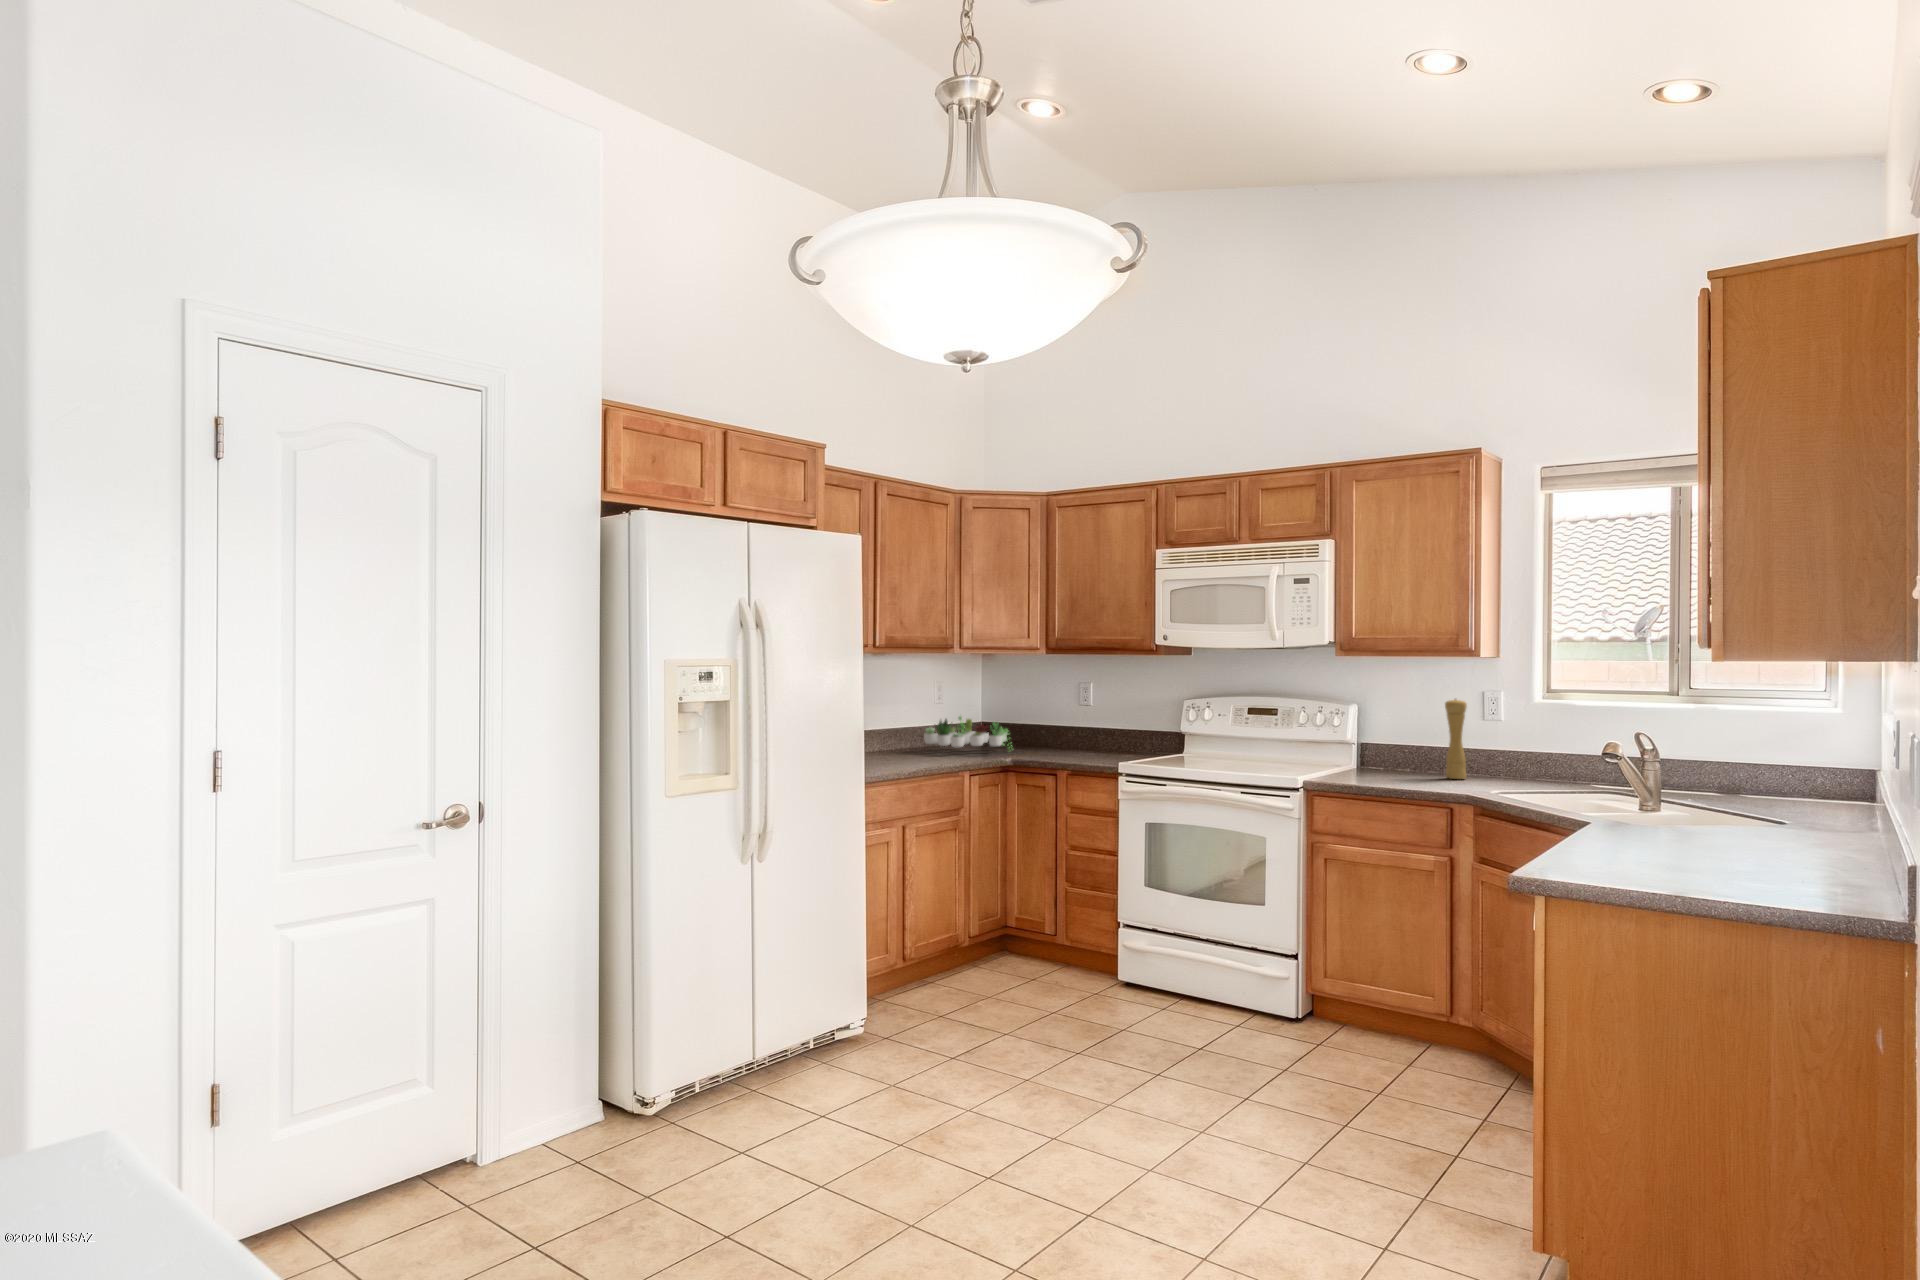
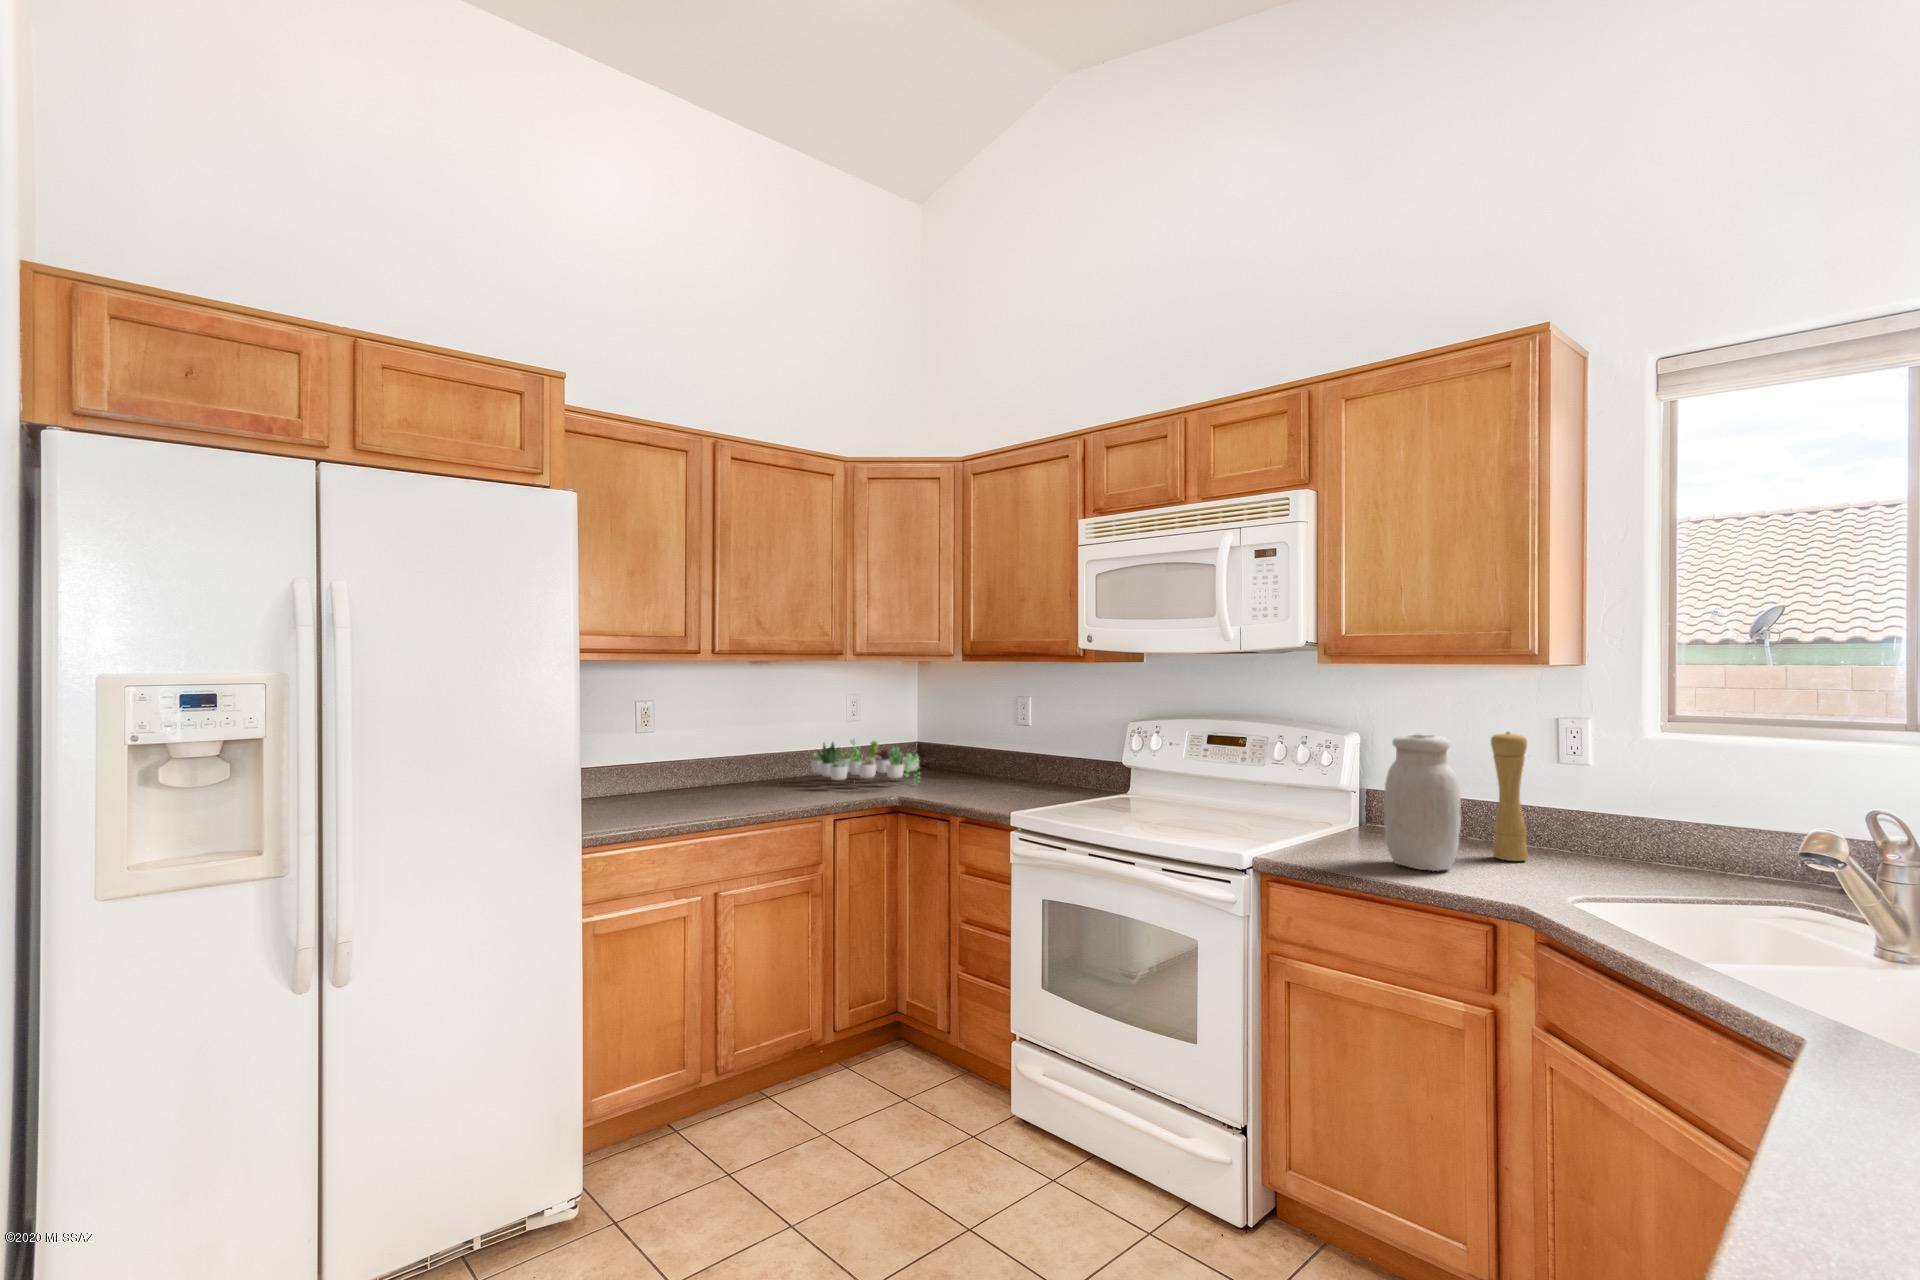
jar: none [1383,700,1430,783] -> present [1383,734,1461,871]

